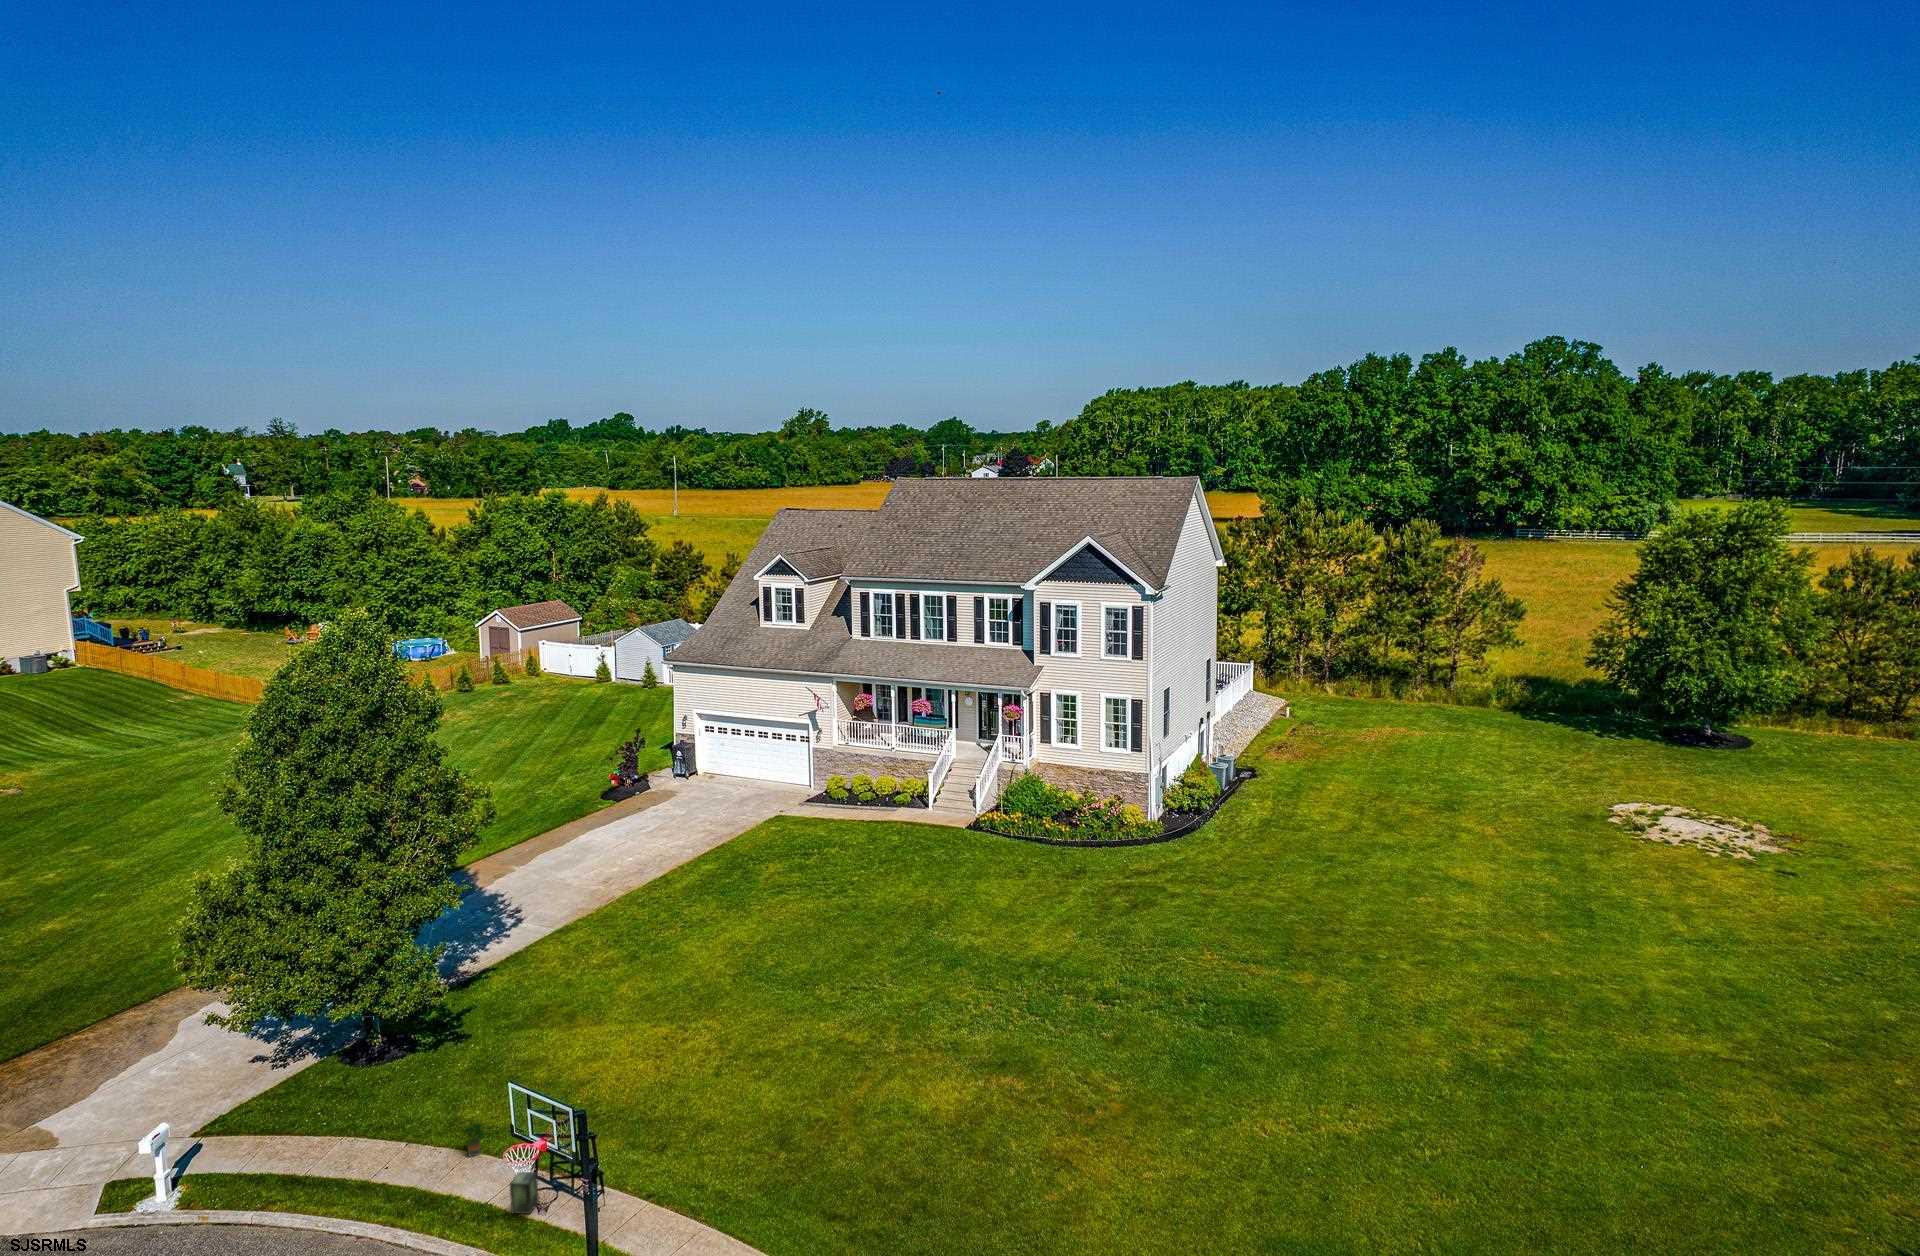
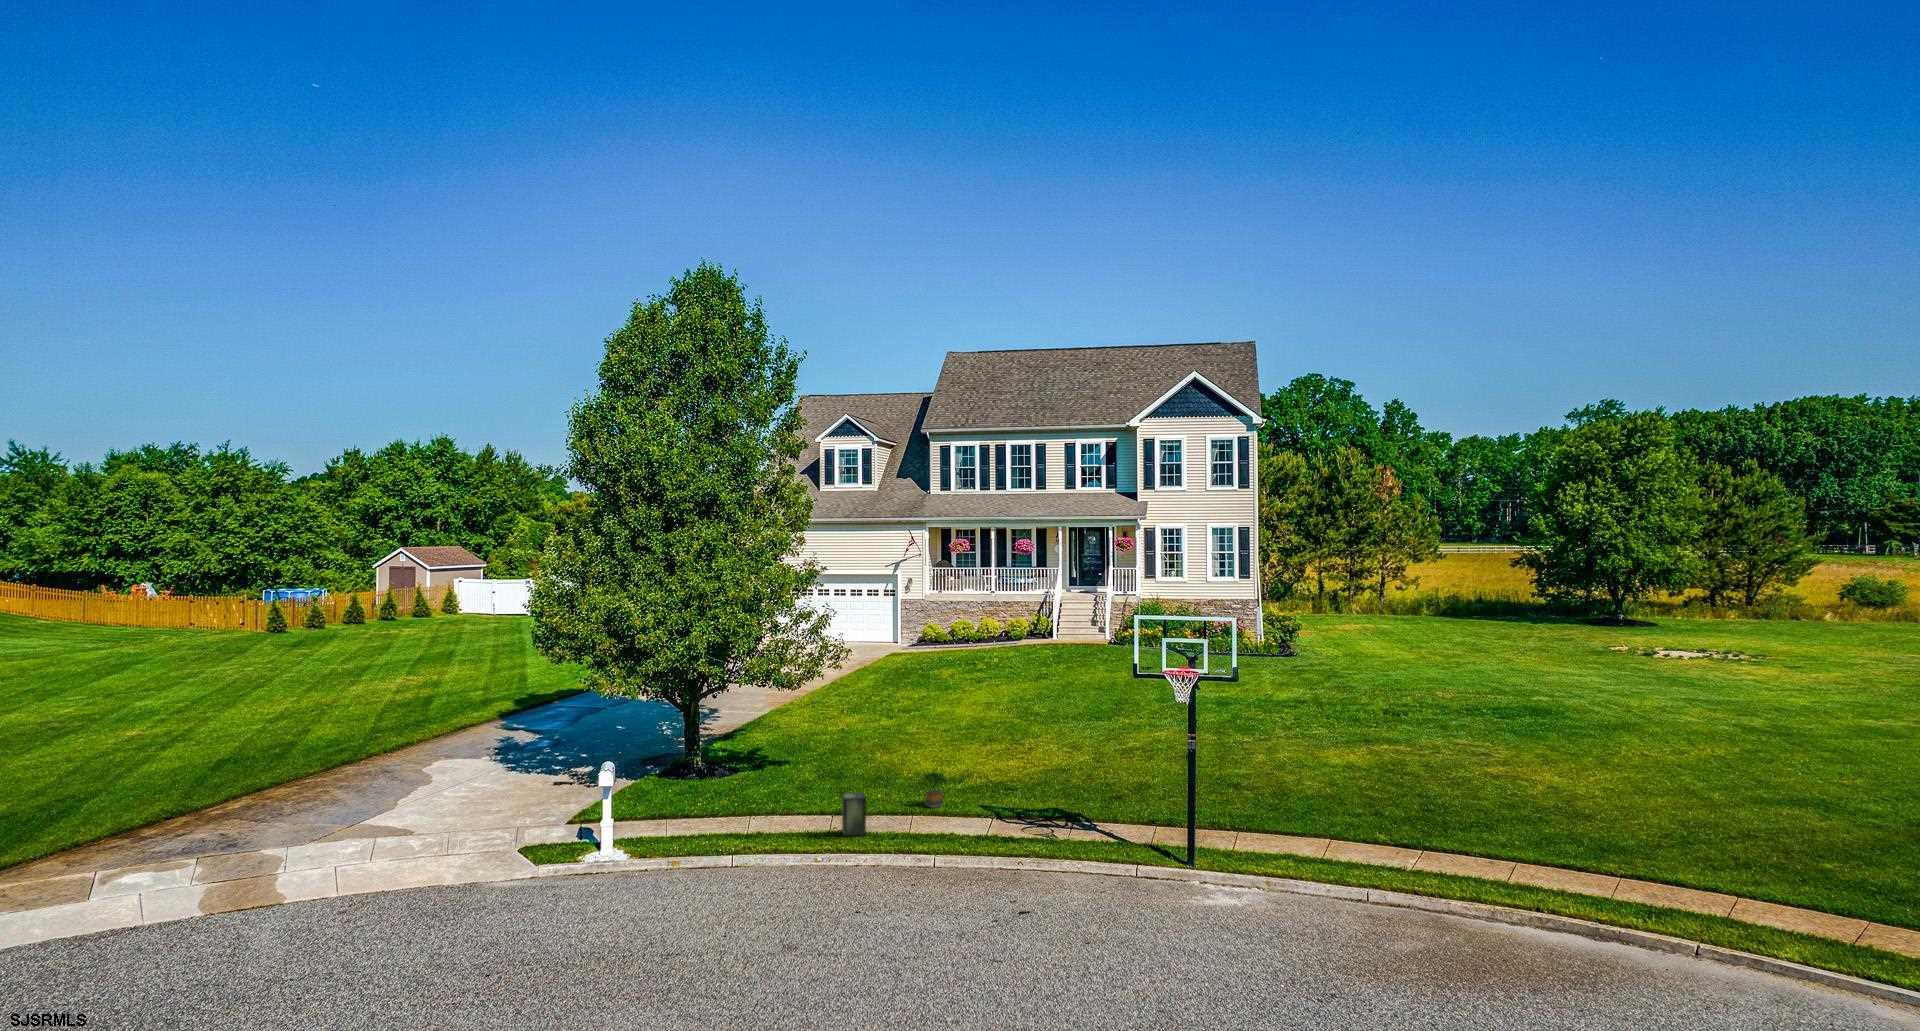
storage box: present [510,1172,539,1214] -> present [842,792,866,836]

